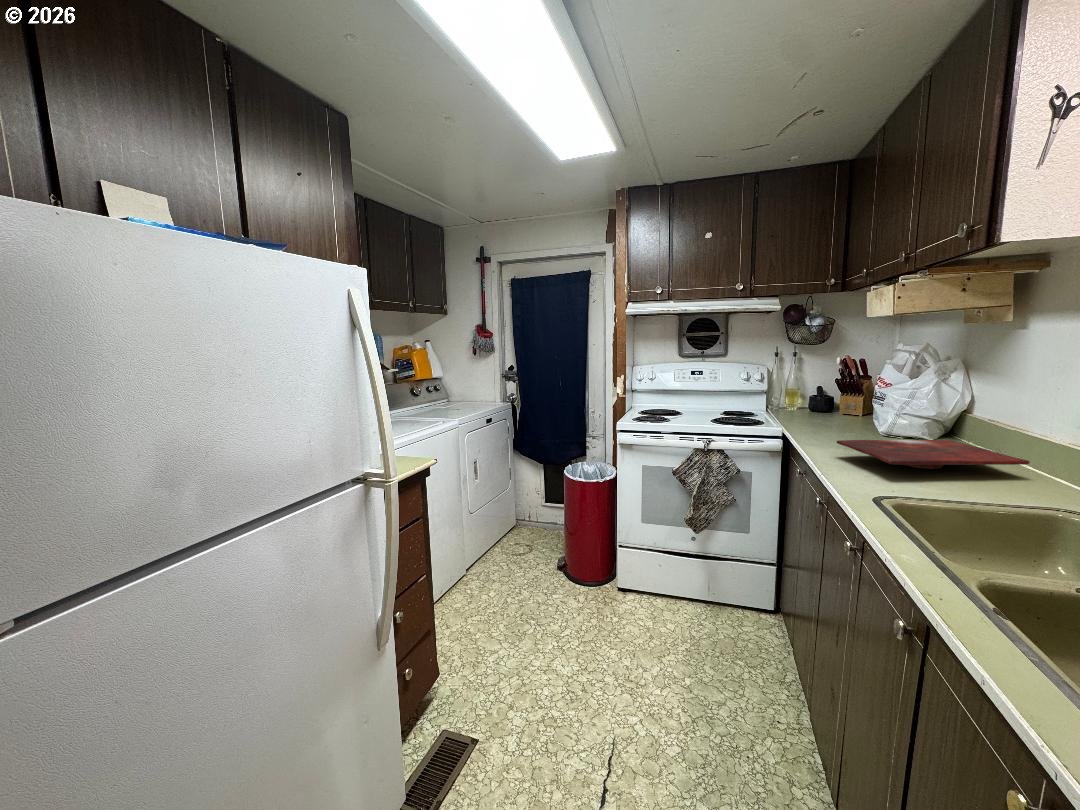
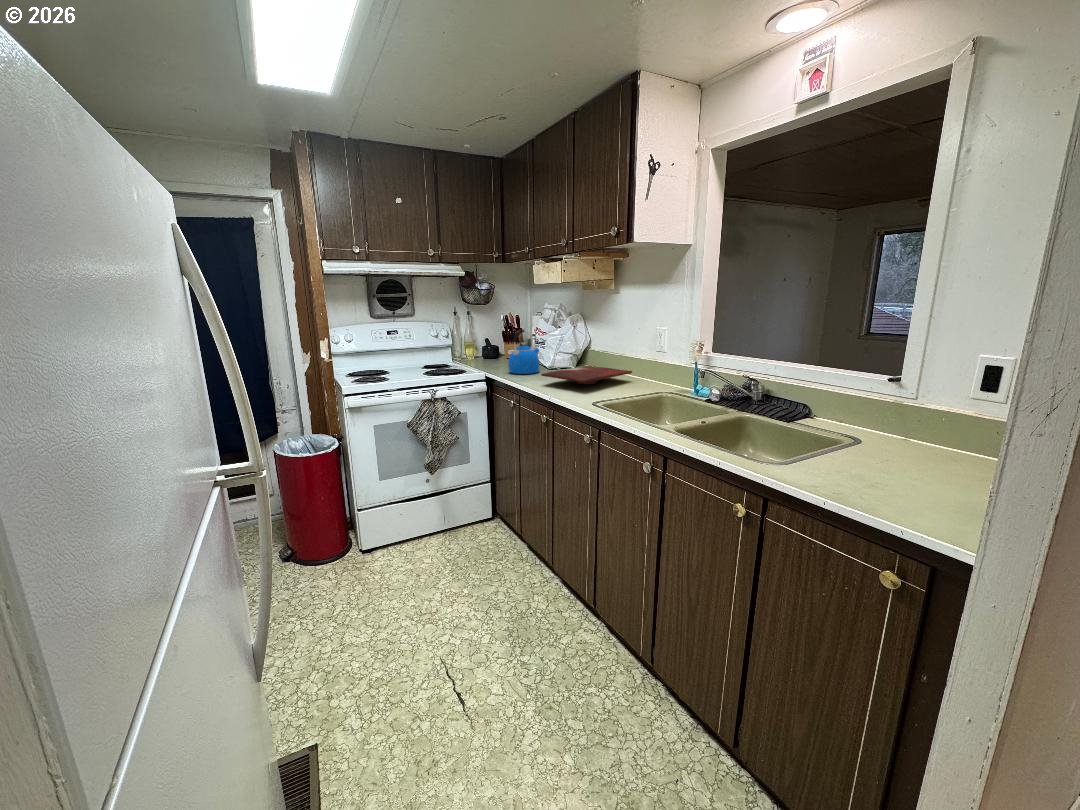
kettle: none [814,378,872,438] -> present [508,330,539,374]

